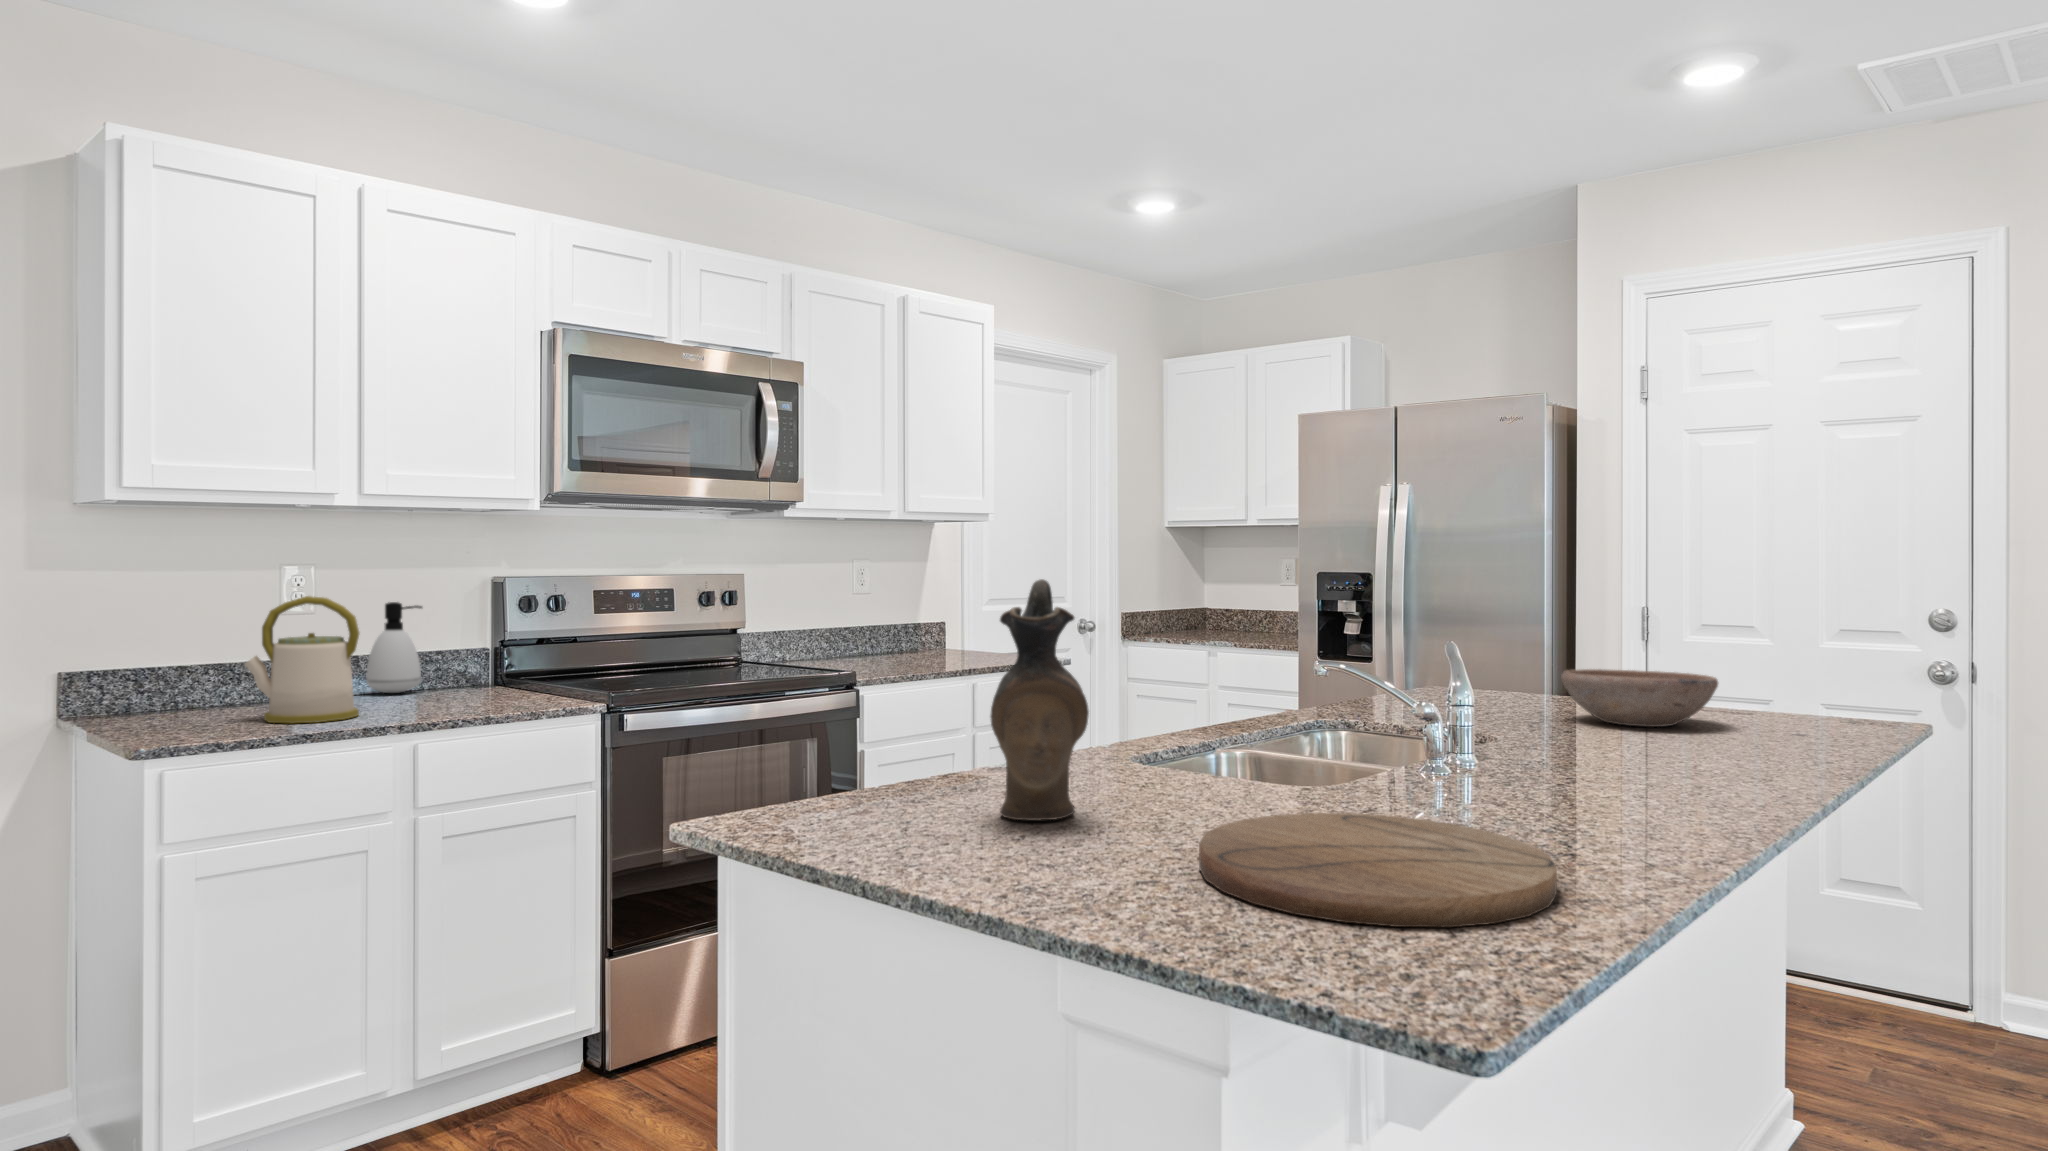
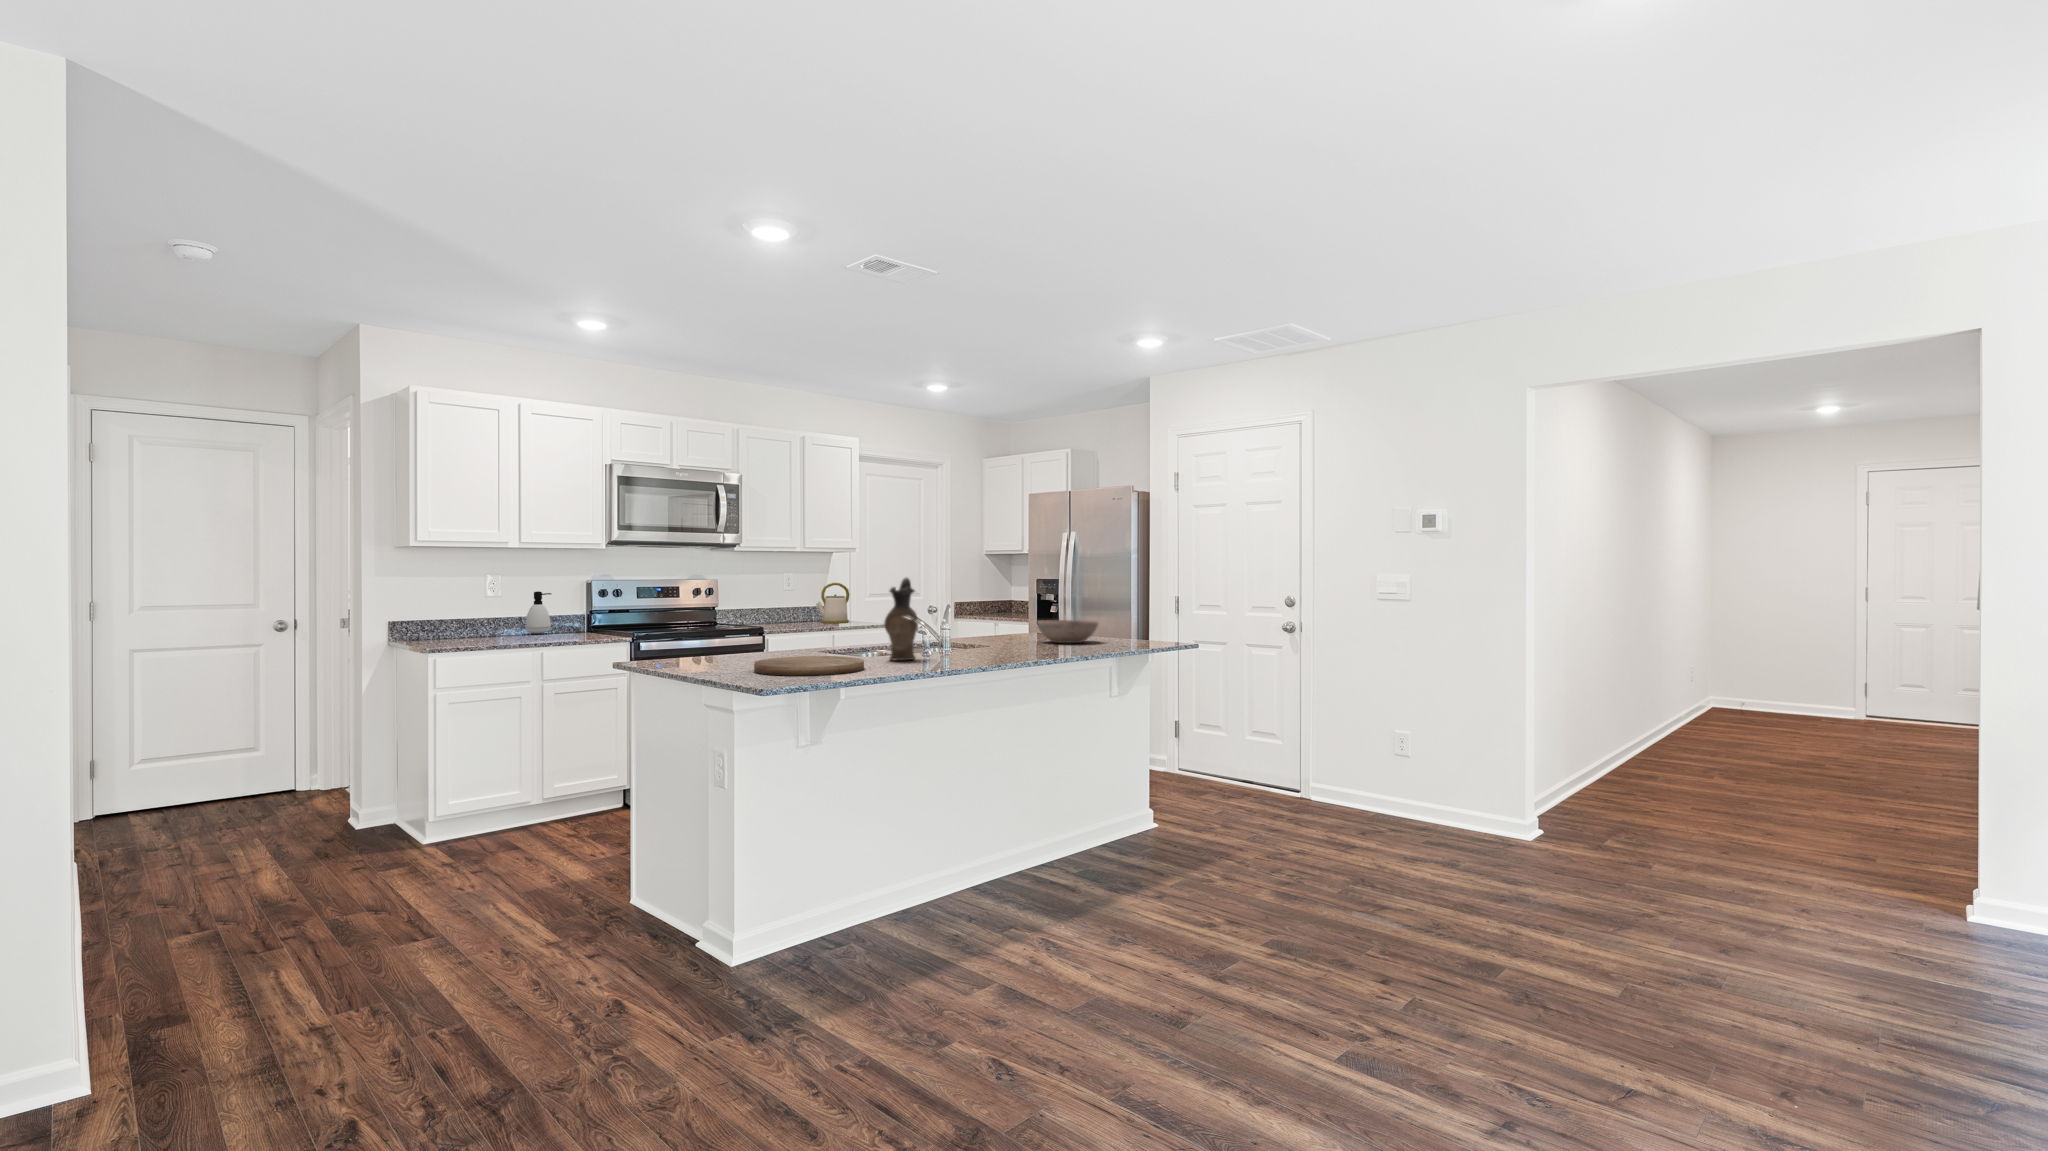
ceramic pitcher: present [990,579,1089,820] -> present [884,578,918,661]
kettle: present [245,596,359,724] -> present [816,583,849,623]

